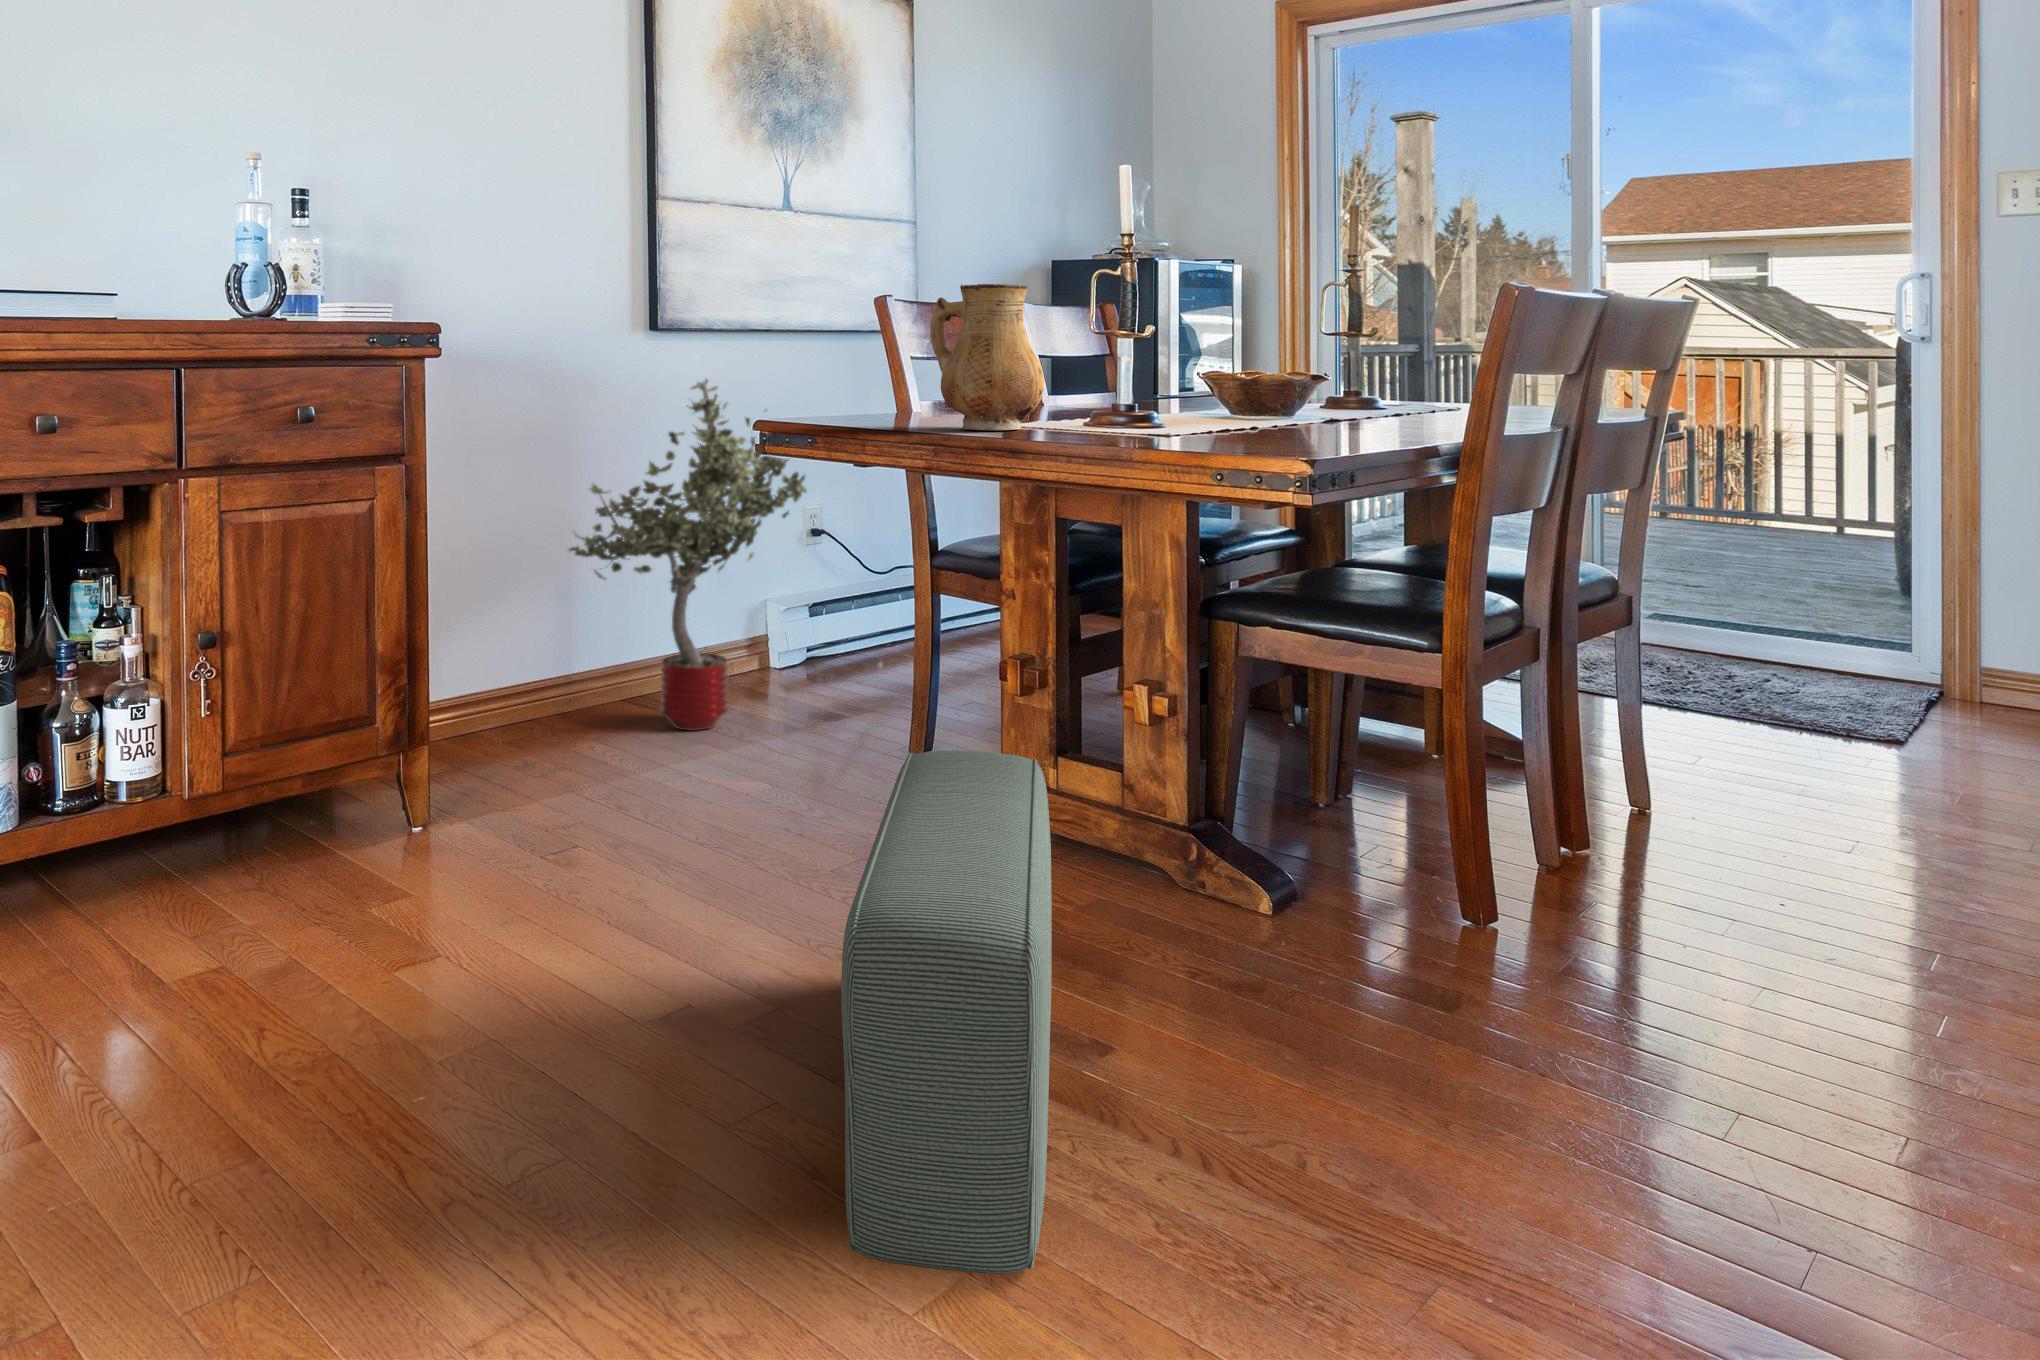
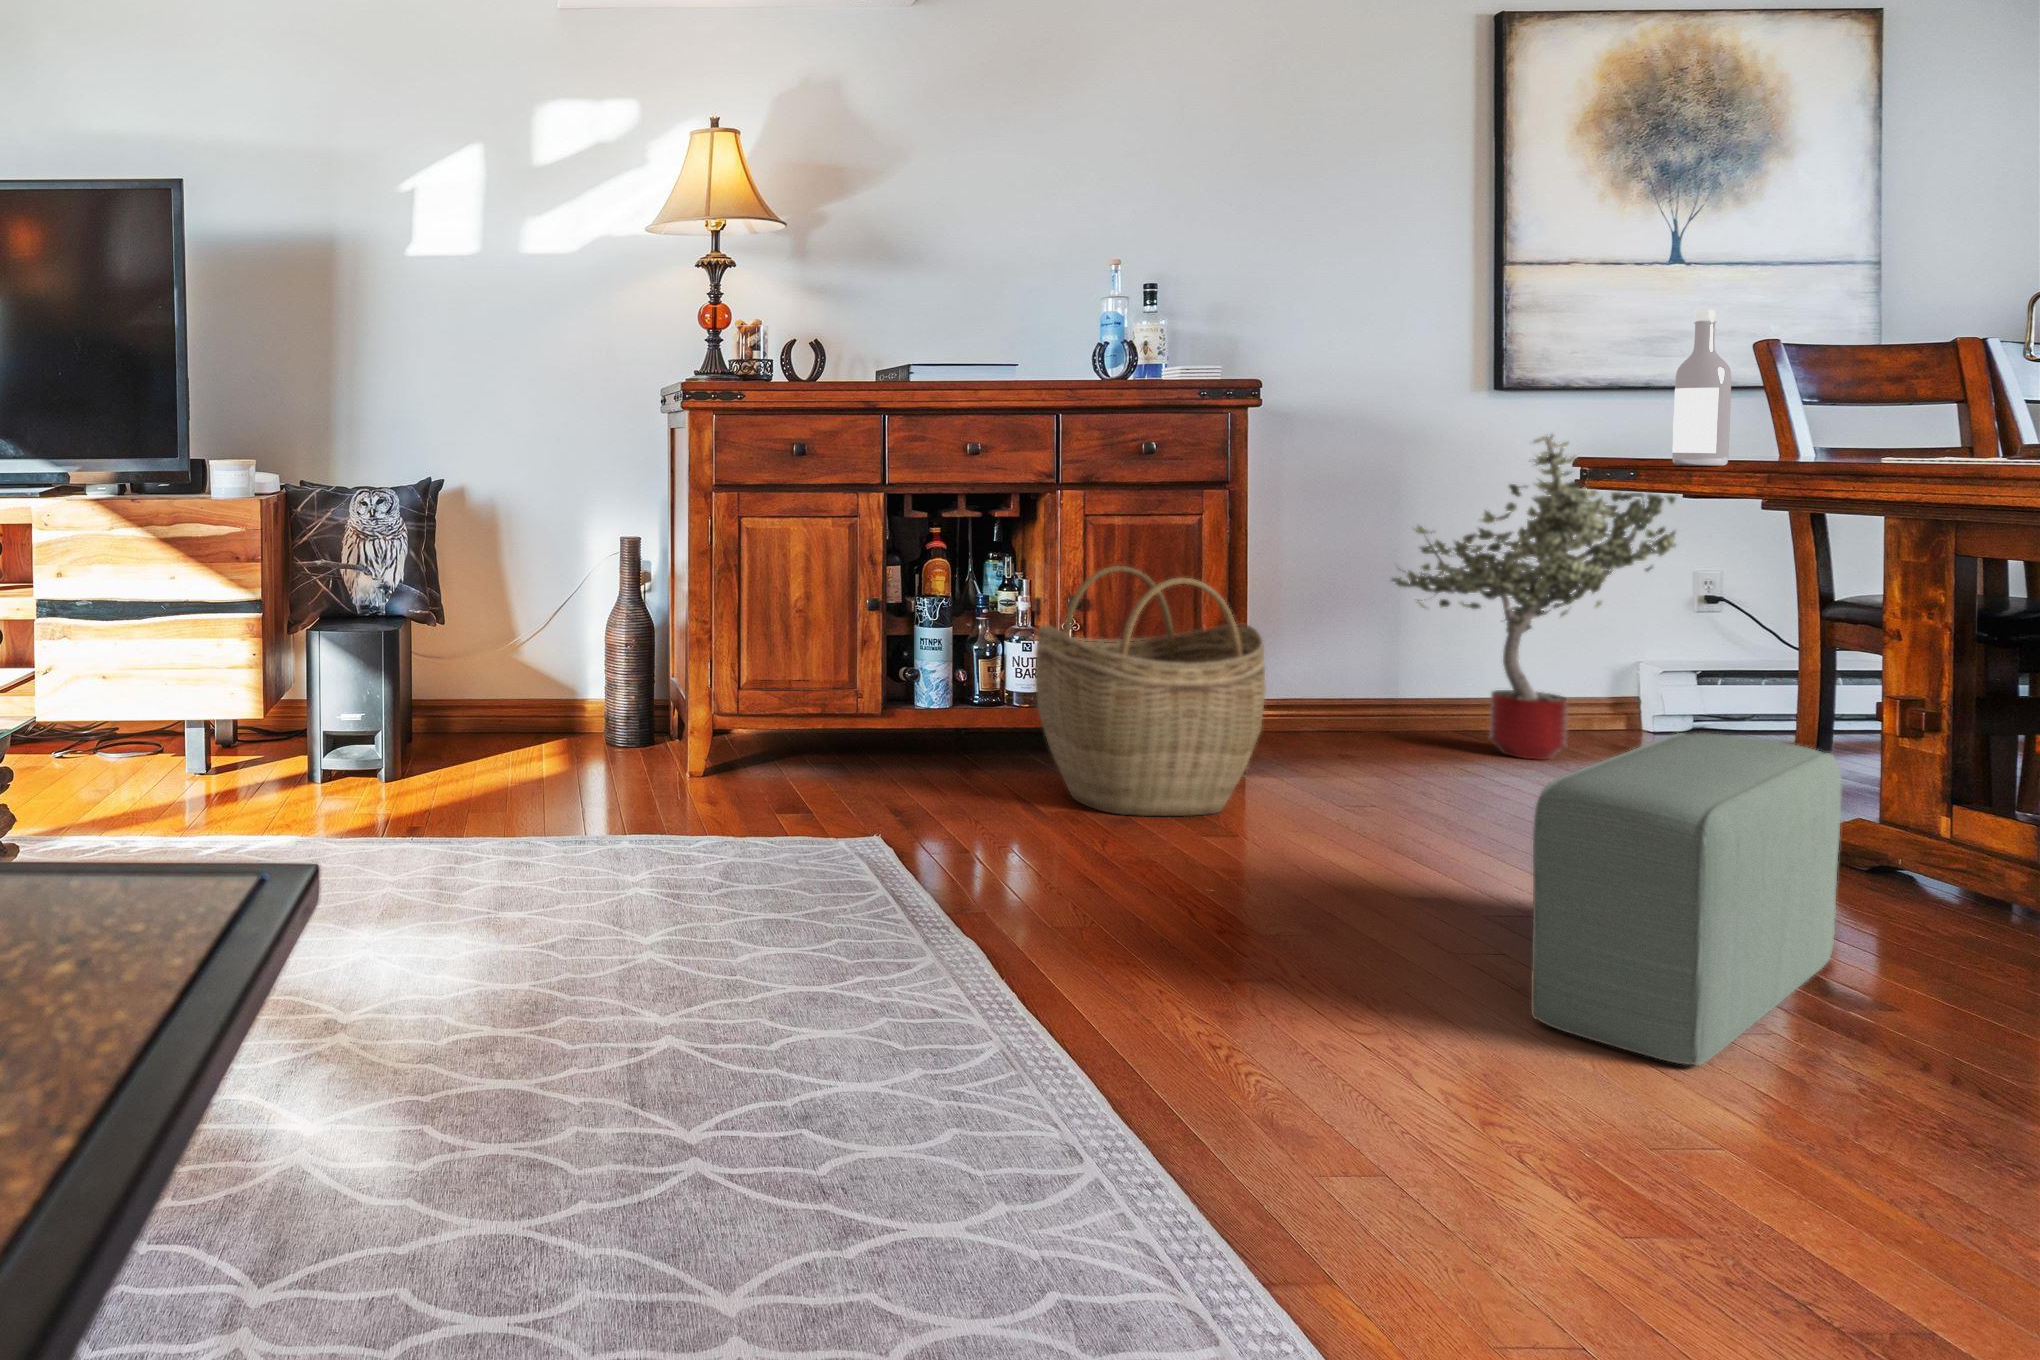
wine bottle: none [836,261,880,423] -> present [1672,310,1731,465]
ceramic pitcher: present [930,284,1044,430] -> none [1786,323,1937,469]
woven basket: none [149,583,461,963] -> present [1035,566,1266,816]

